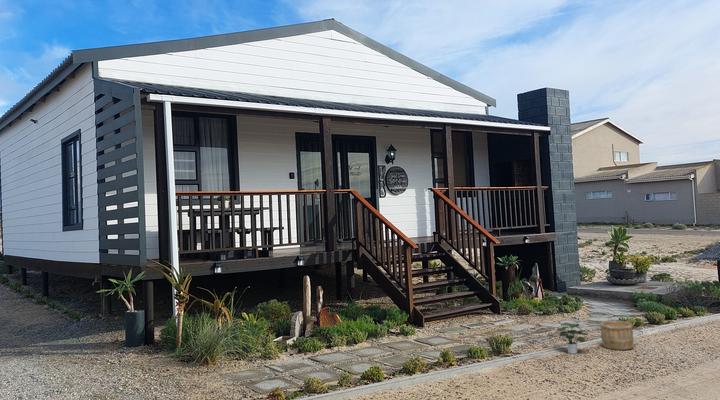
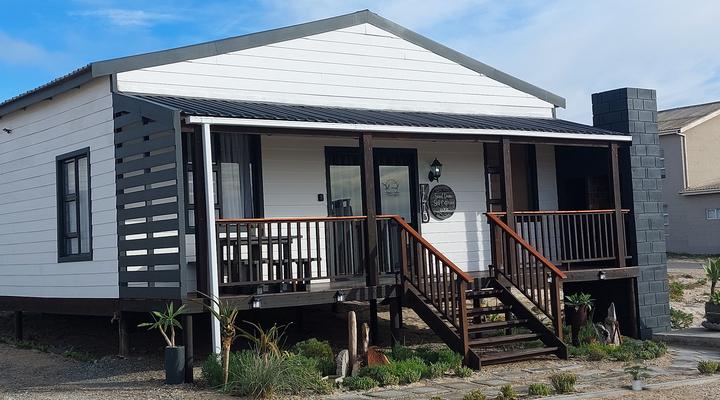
wooden bucket: present [600,321,633,350] -> none [668,358,702,388]

